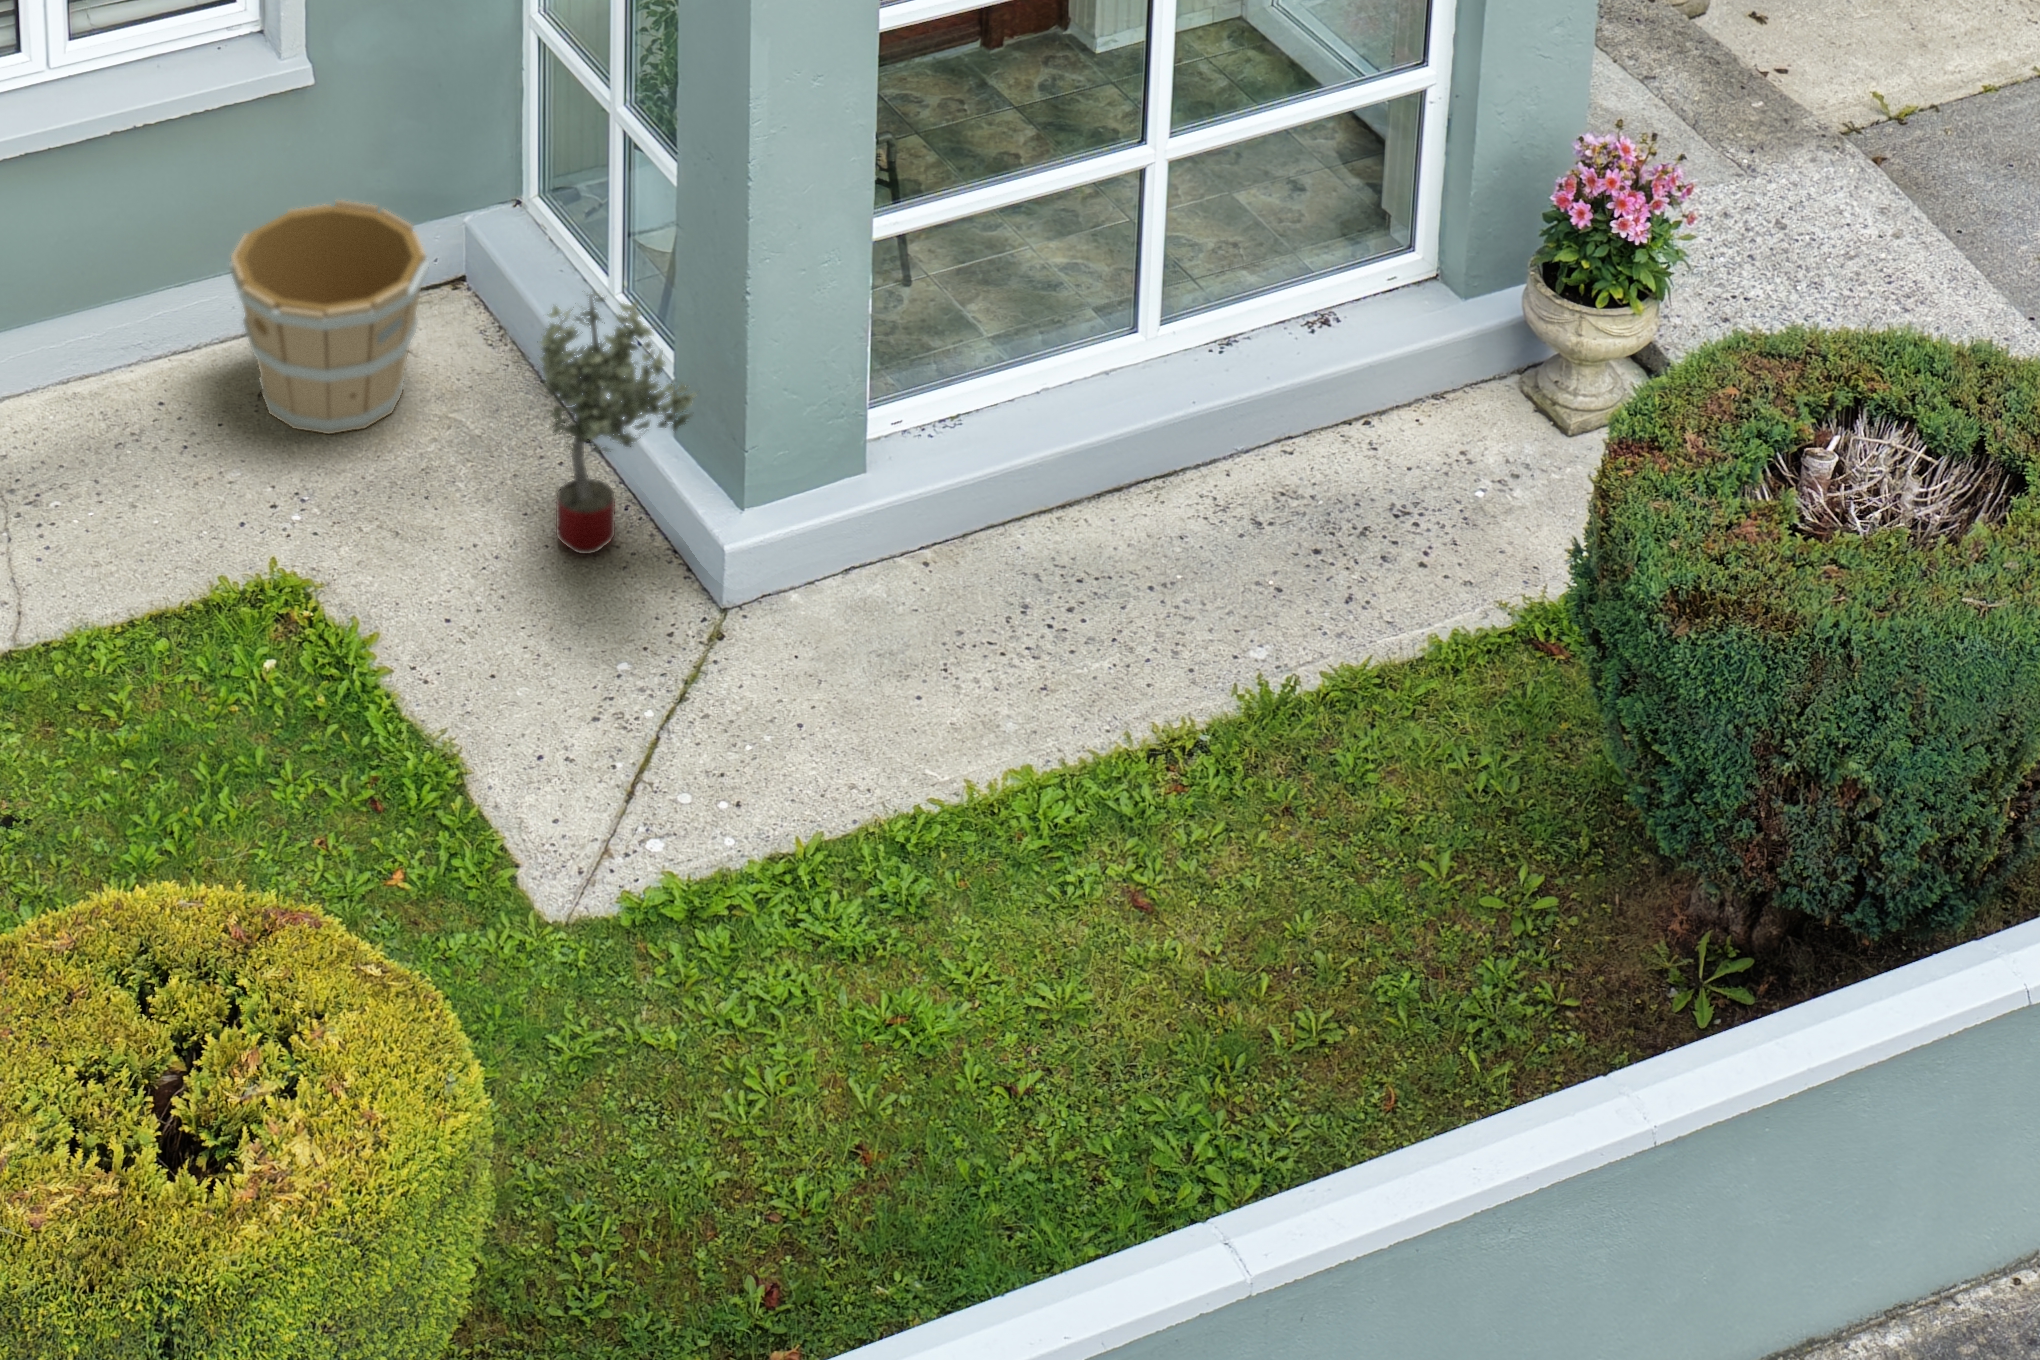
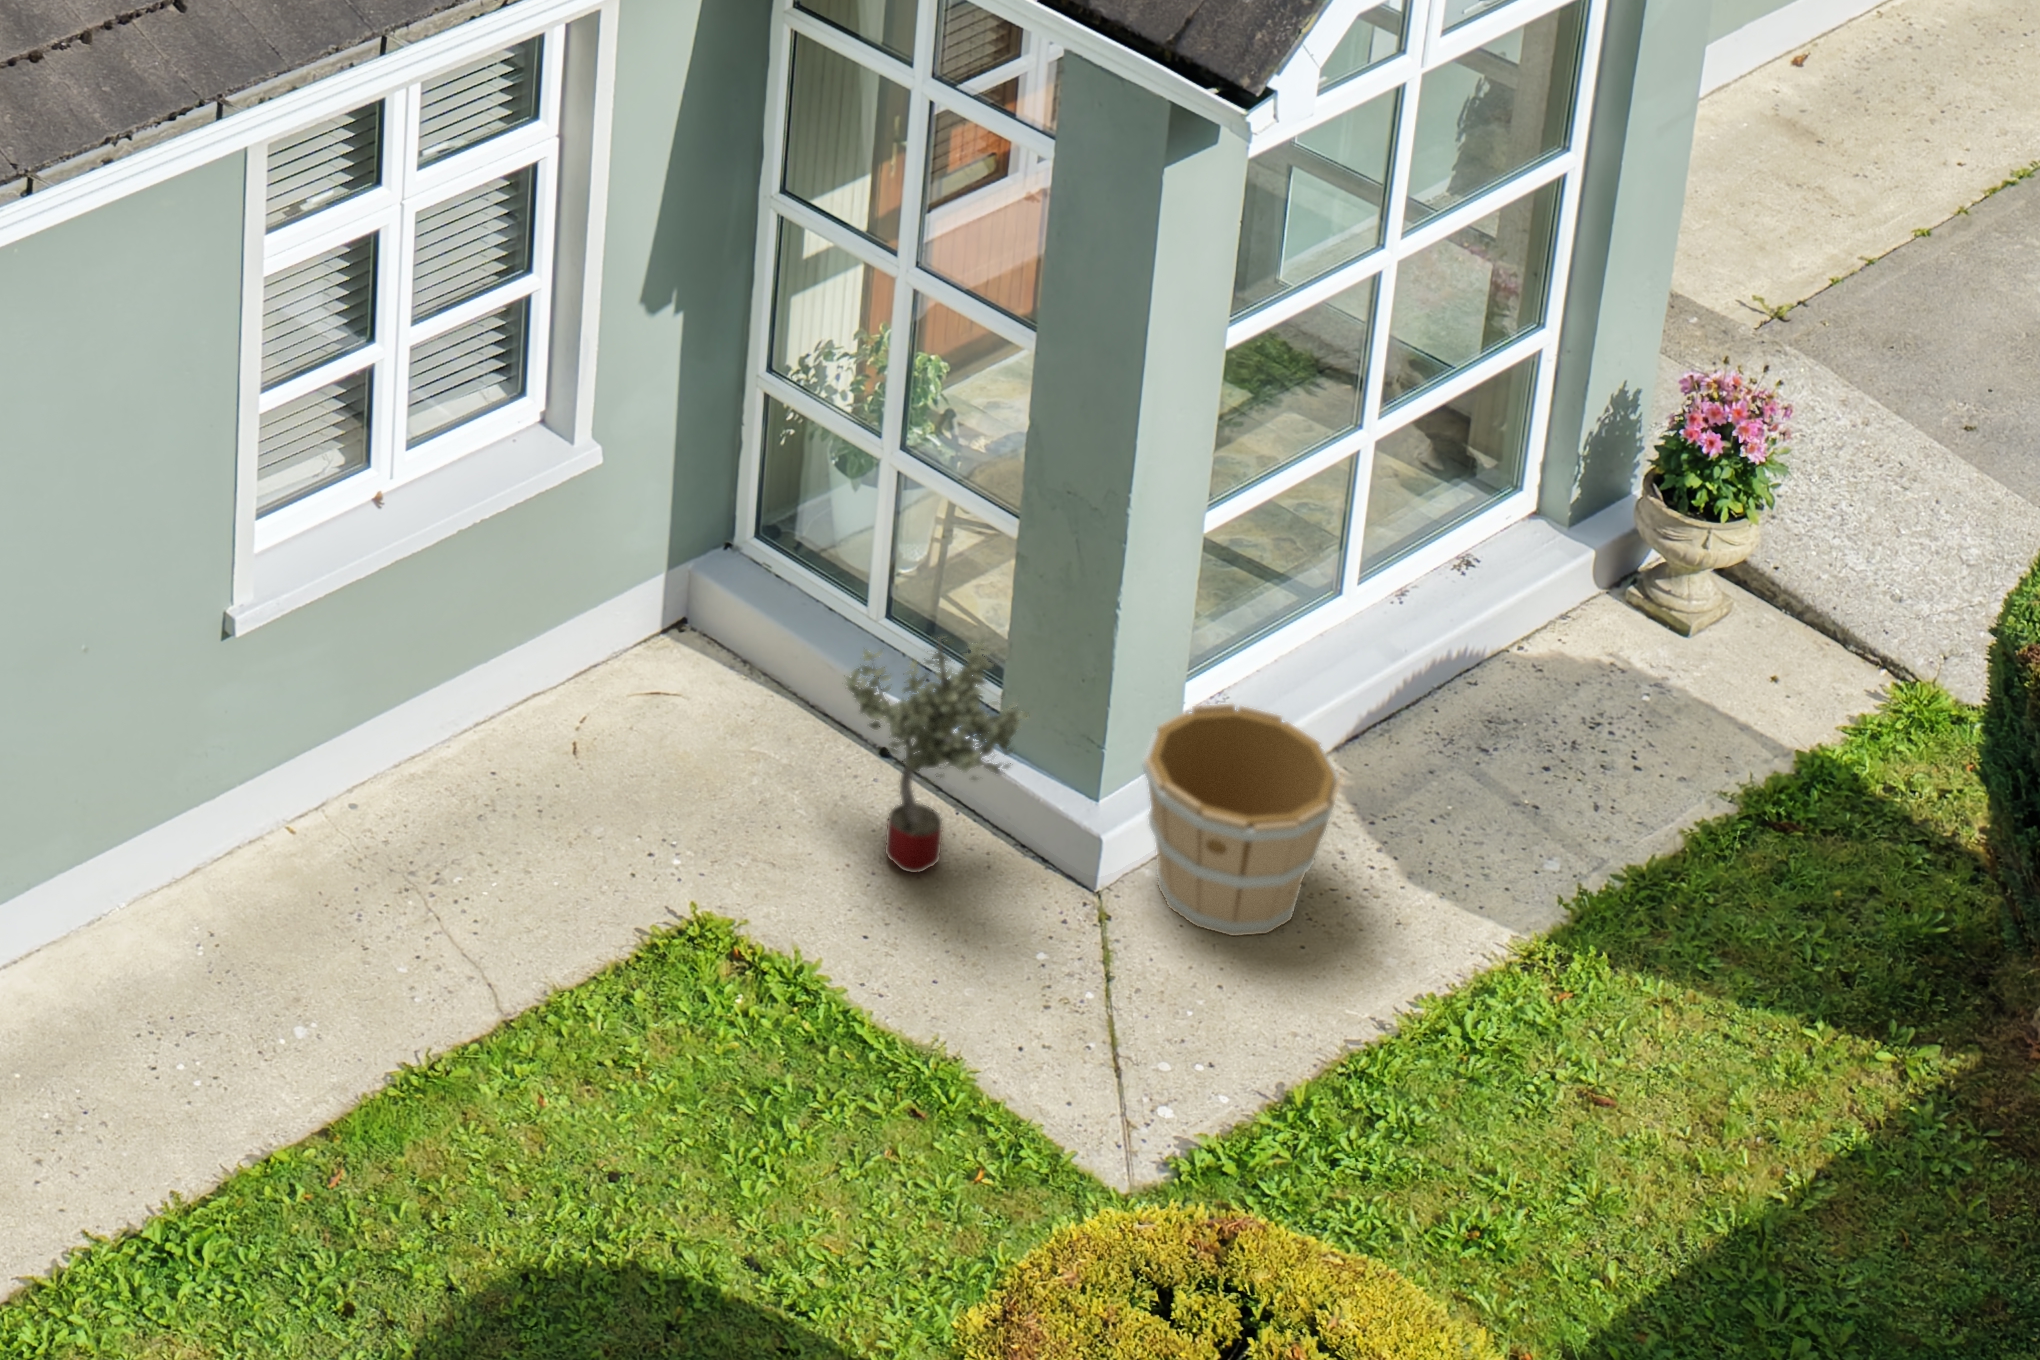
wooden bucket: present [229,200,429,434] -> present [1142,703,1342,936]

